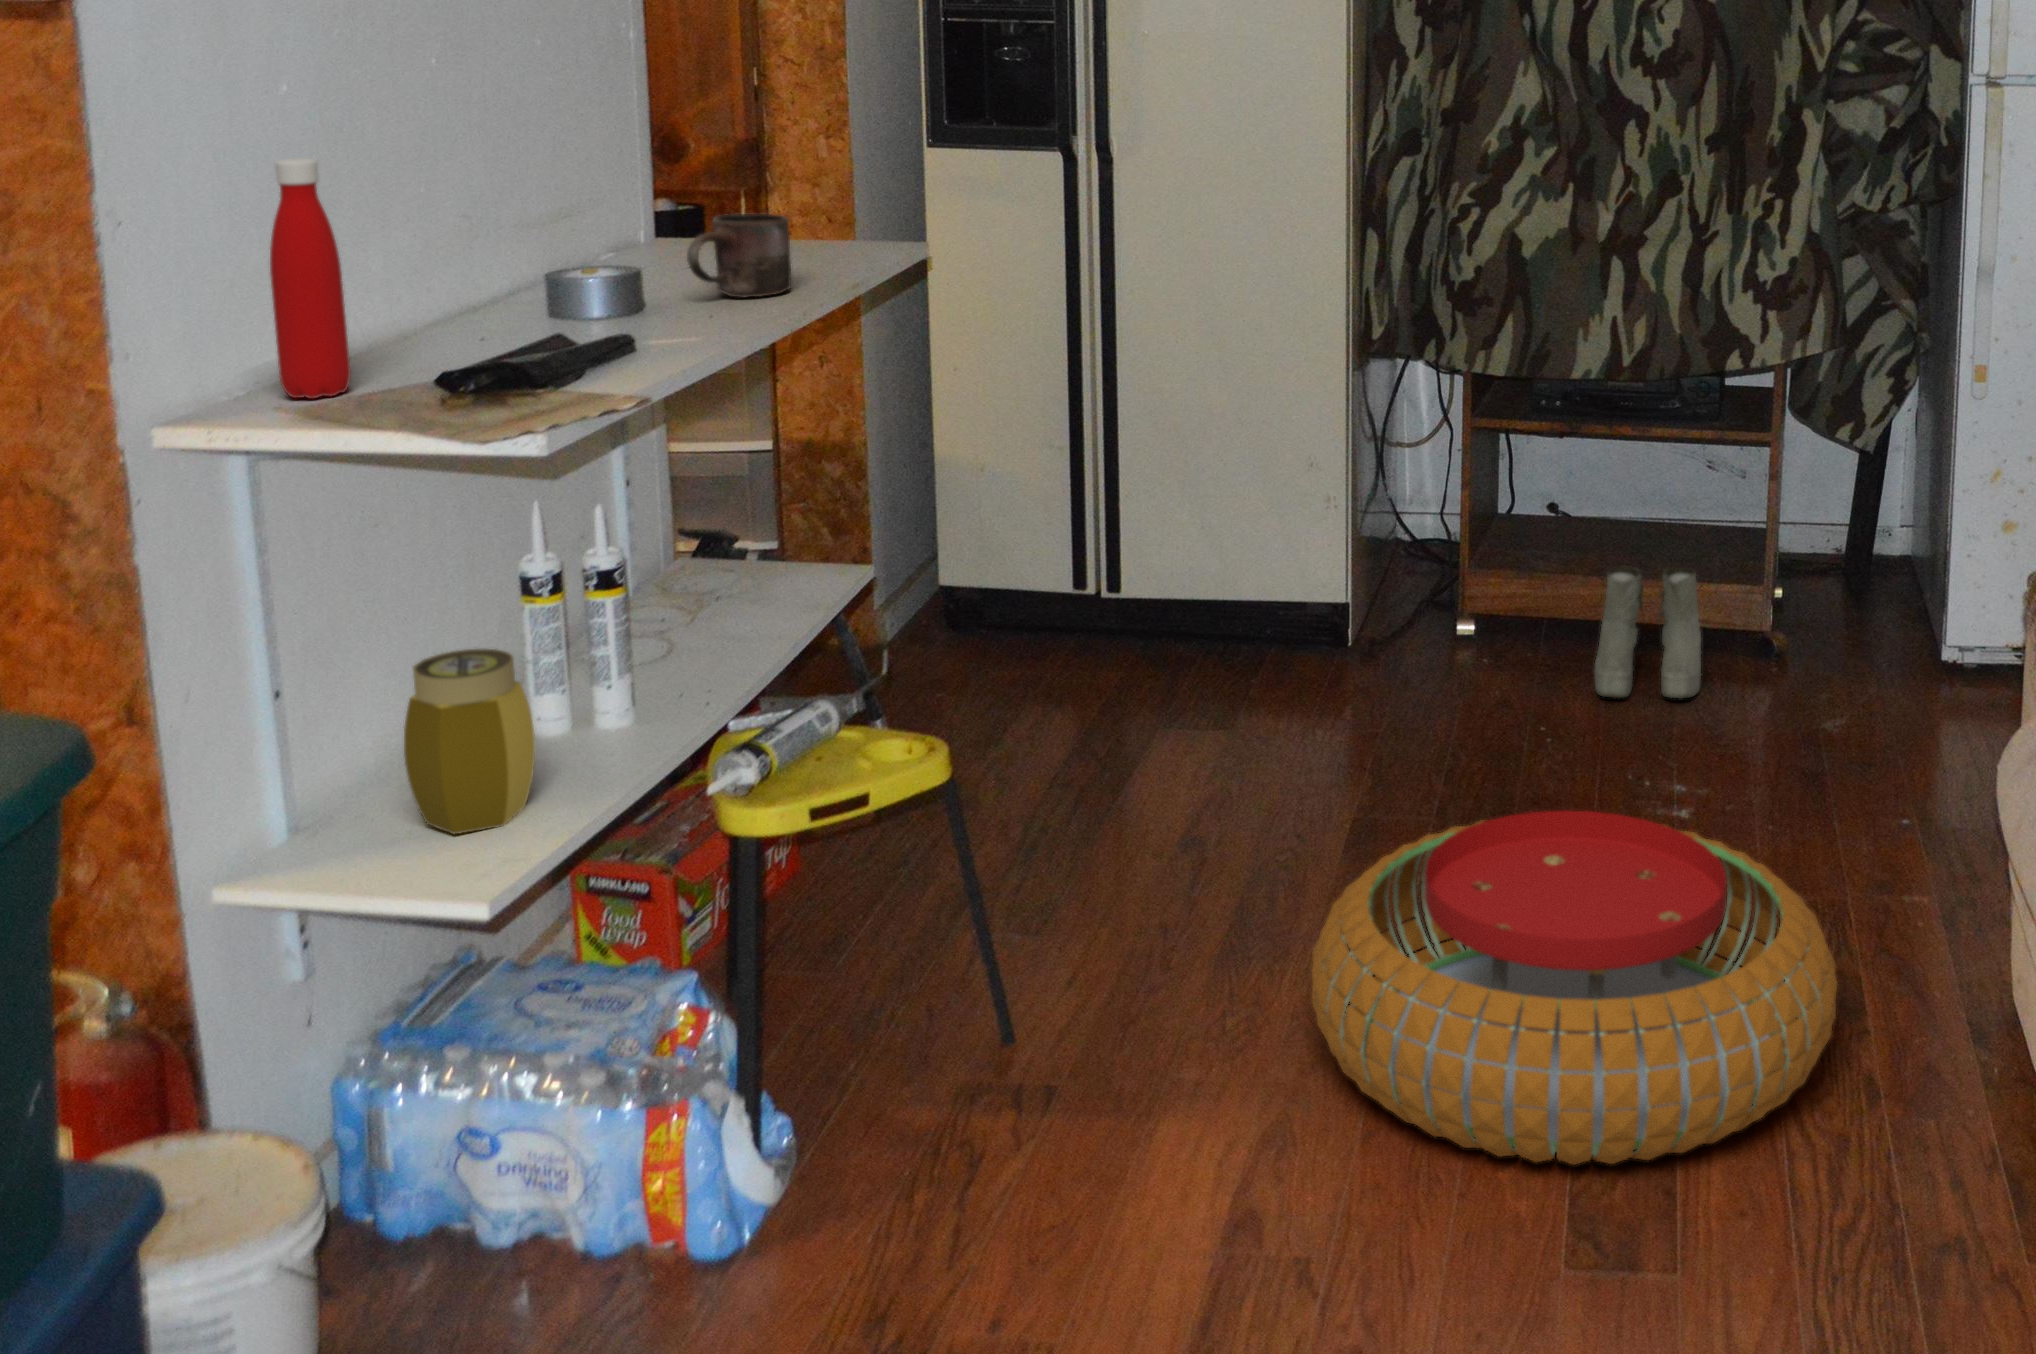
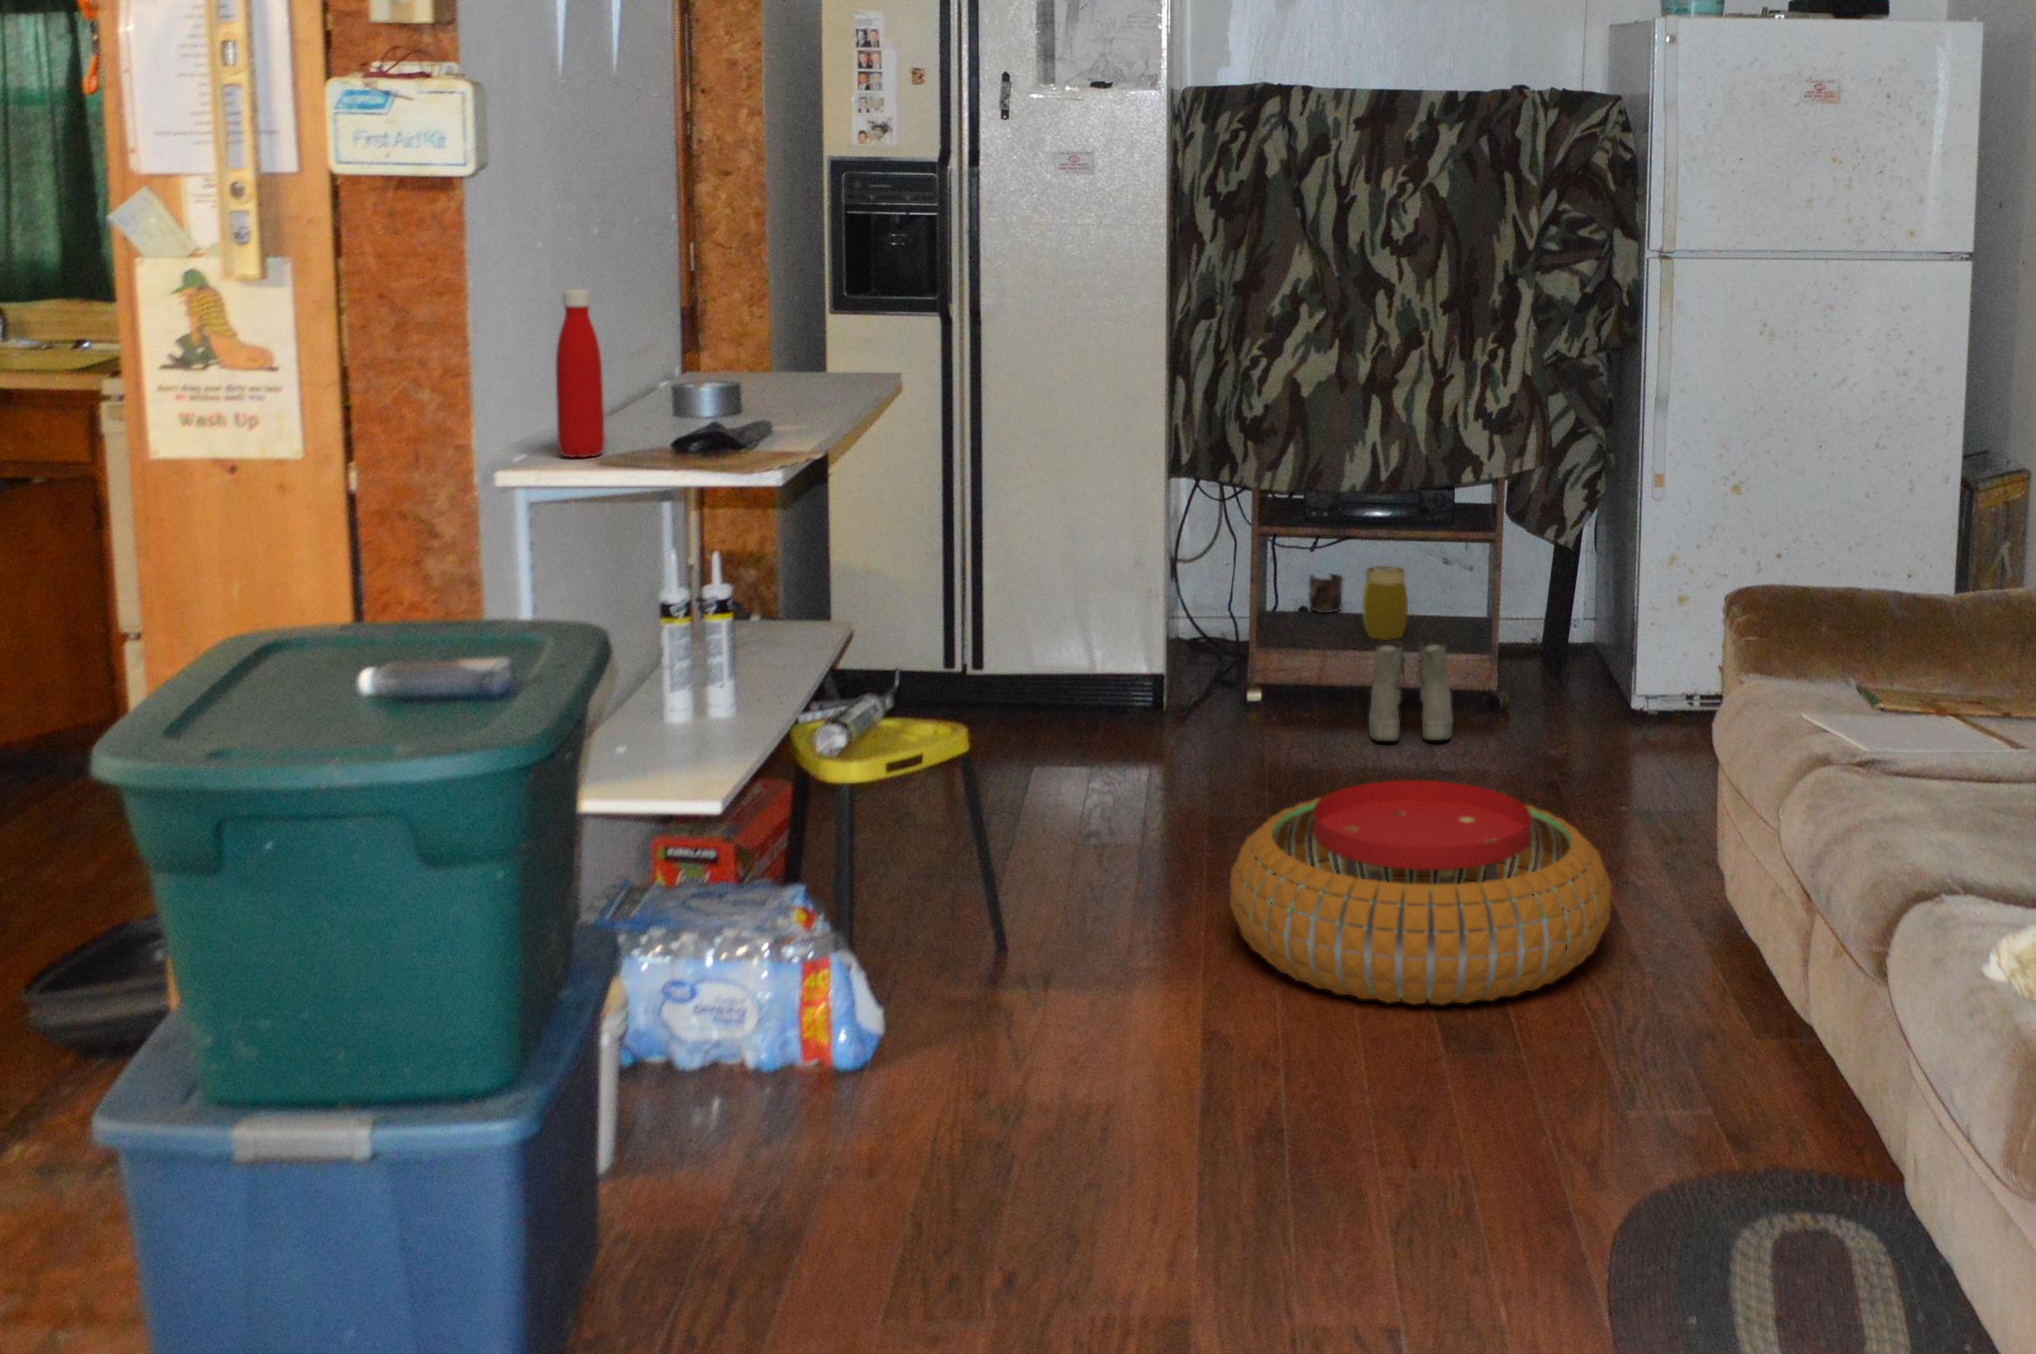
mug: present [687,214,791,298] -> present [1309,574,1343,613]
jar: present [404,649,535,834] -> present [1362,566,1408,640]

